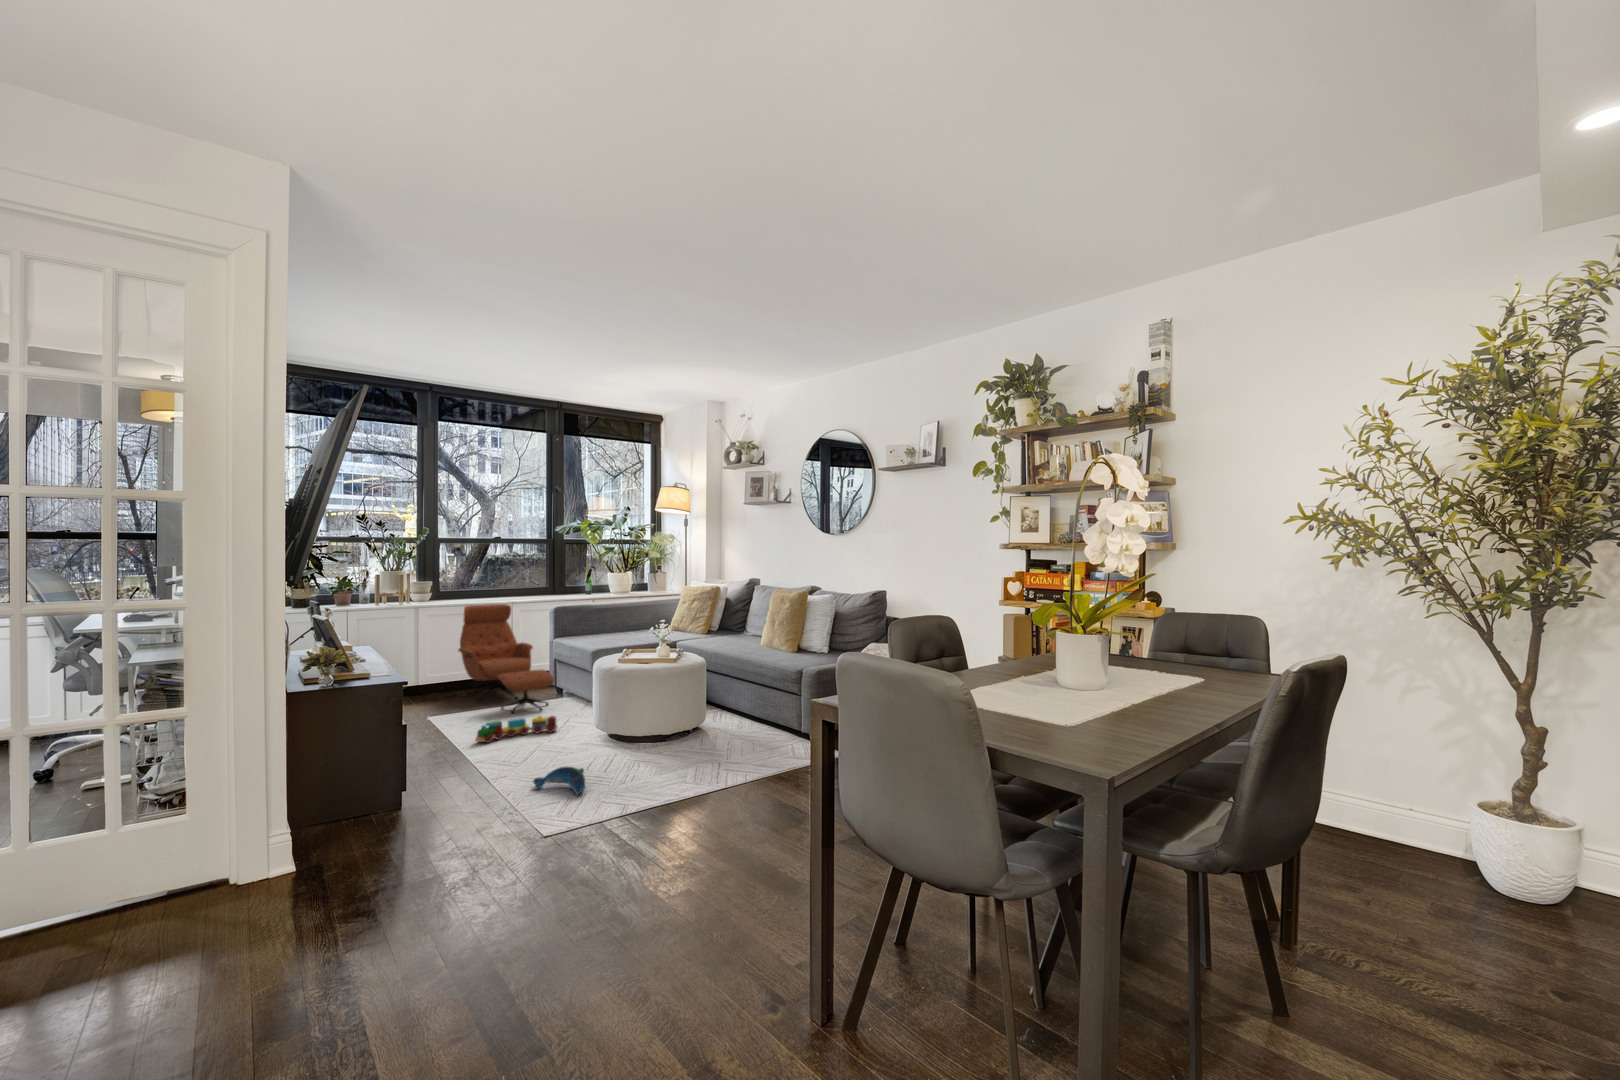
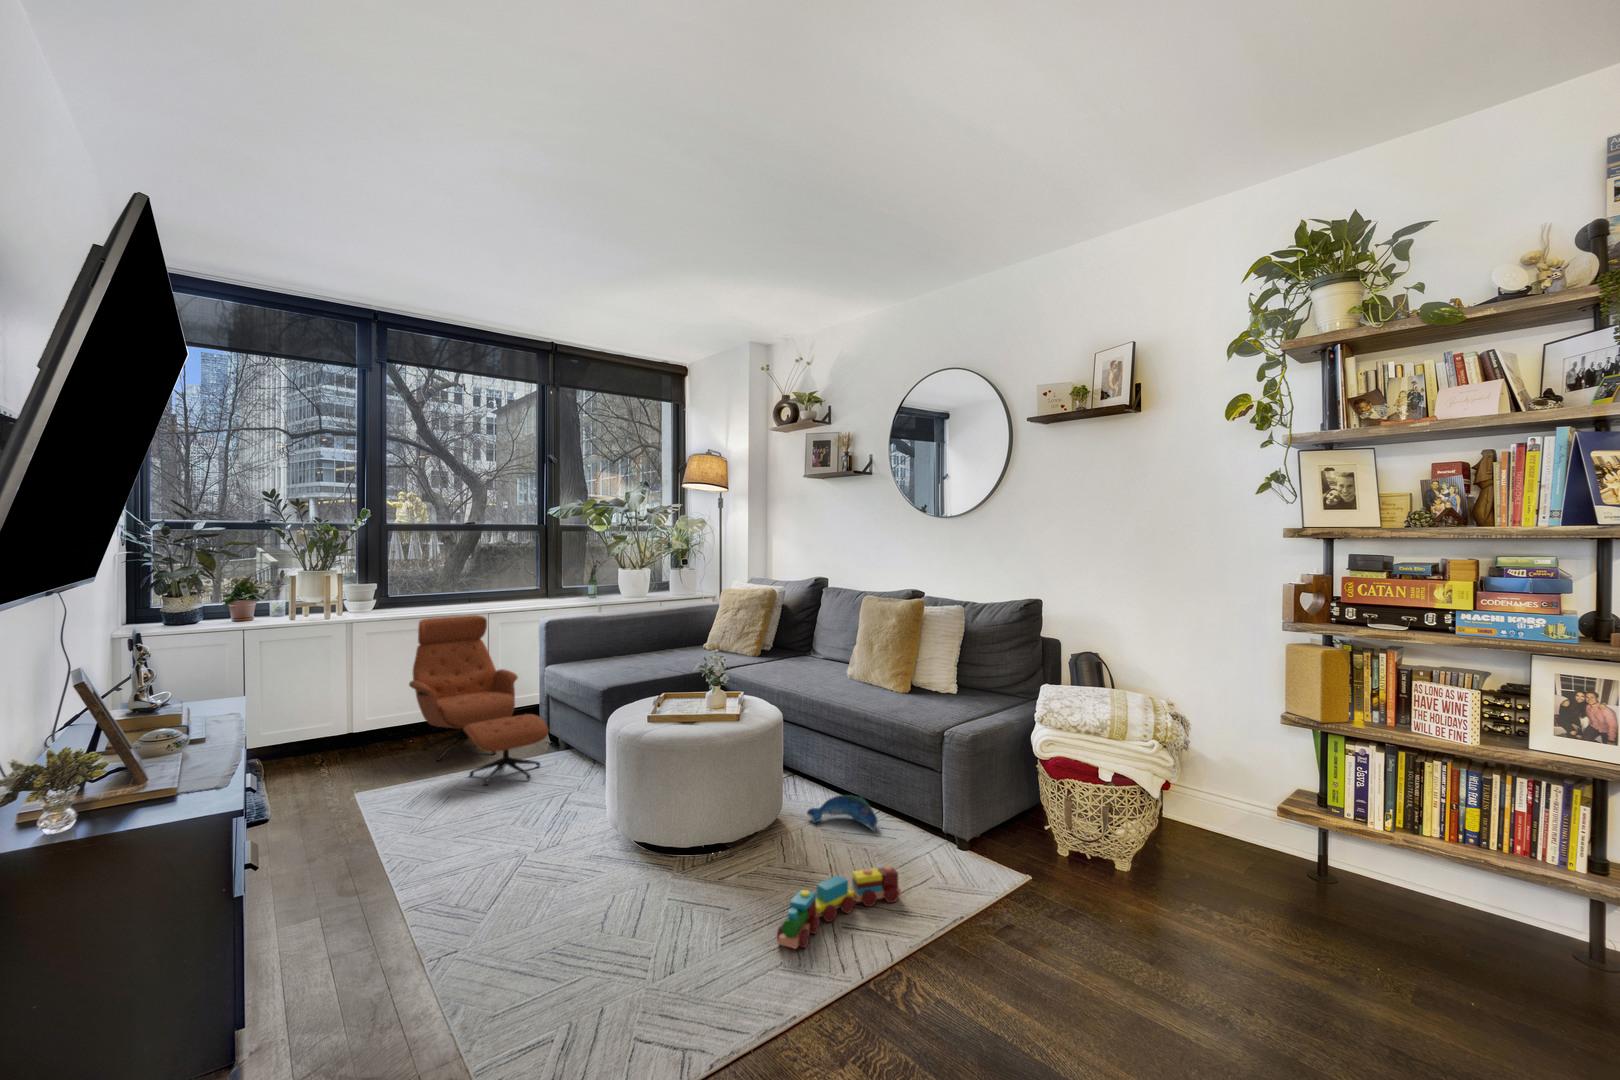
toy train: present [476,715,557,743] -> present [777,866,901,948]
plush toy: present [533,767,585,795] -> present [807,795,877,831]

